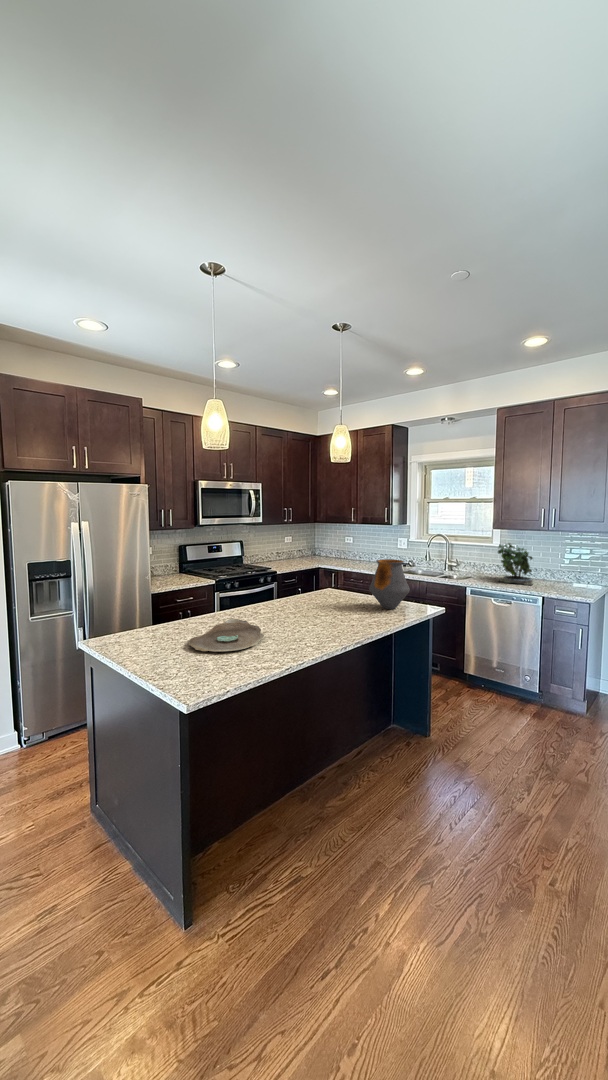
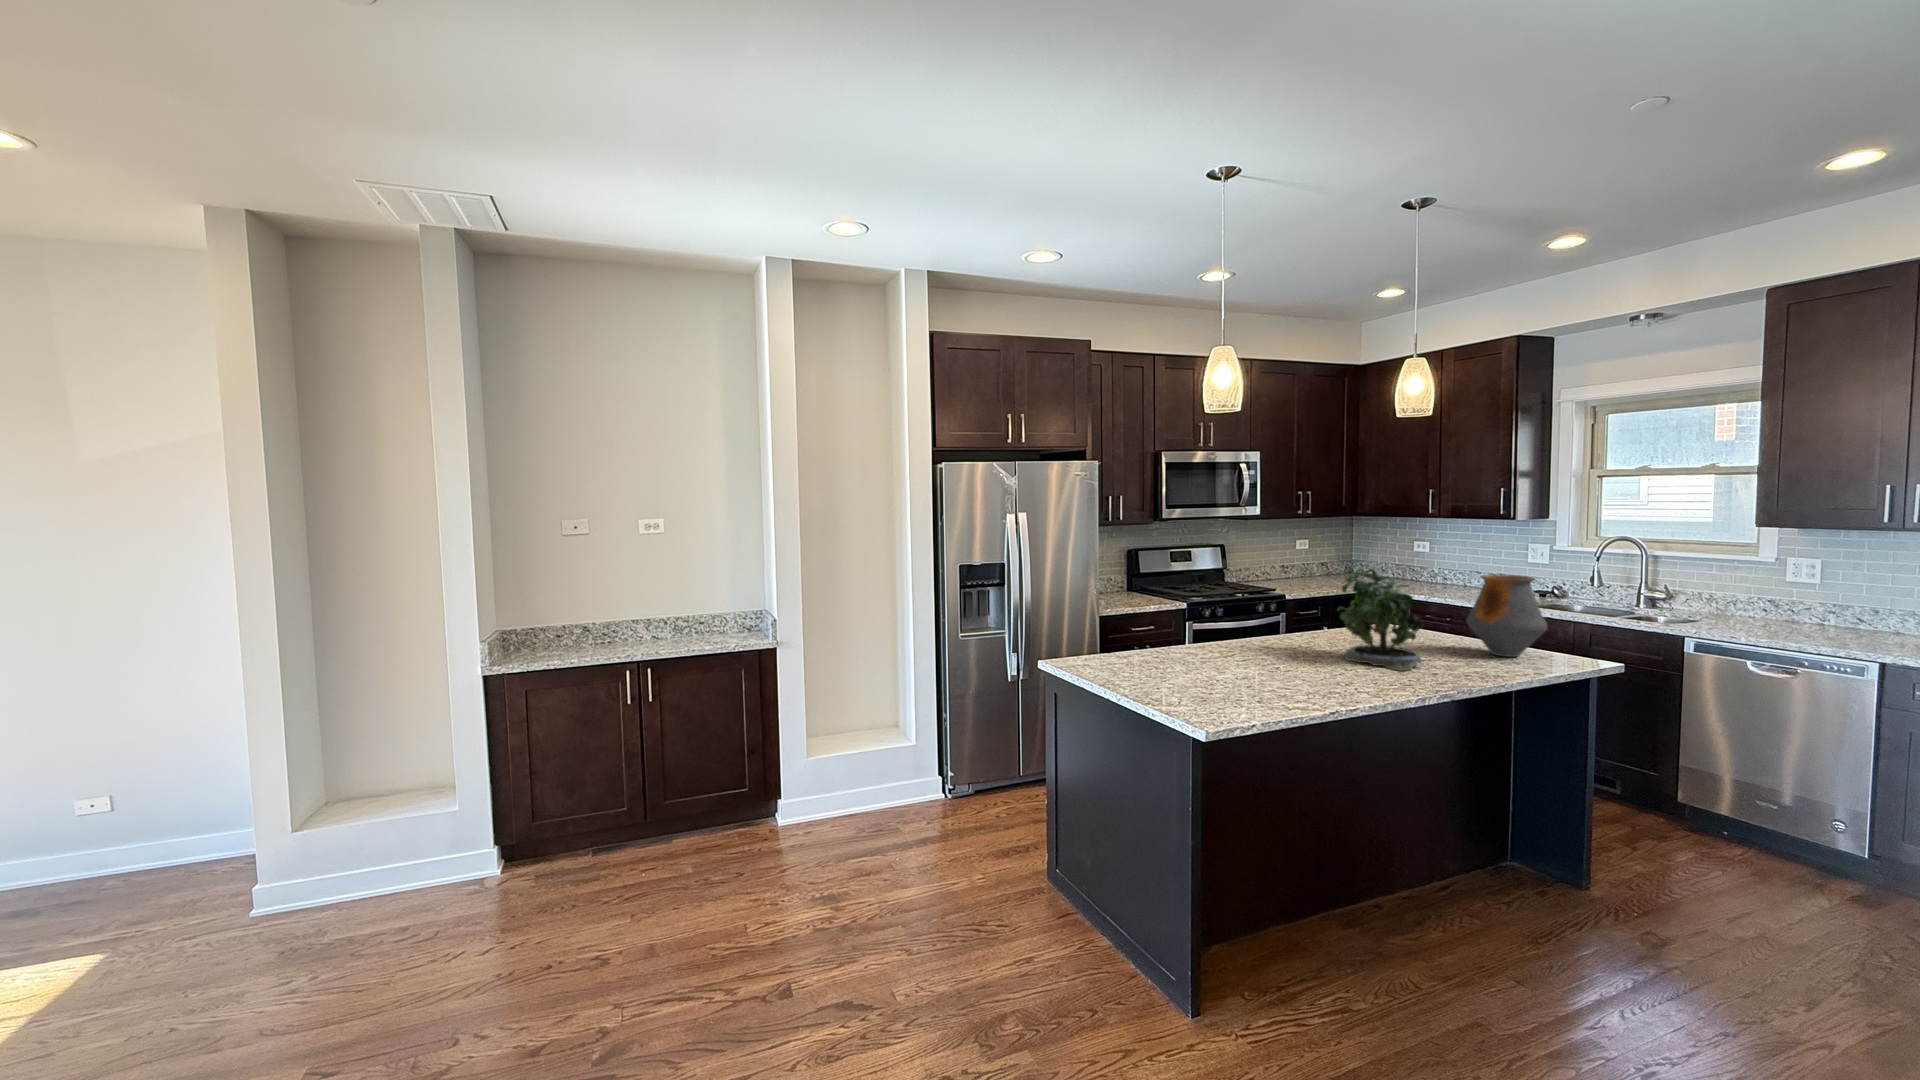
potted plant: present [498,543,533,585] -> present [1338,569,1423,671]
decorative bowl: present [188,619,264,652] -> none [1185,647,1291,684]

